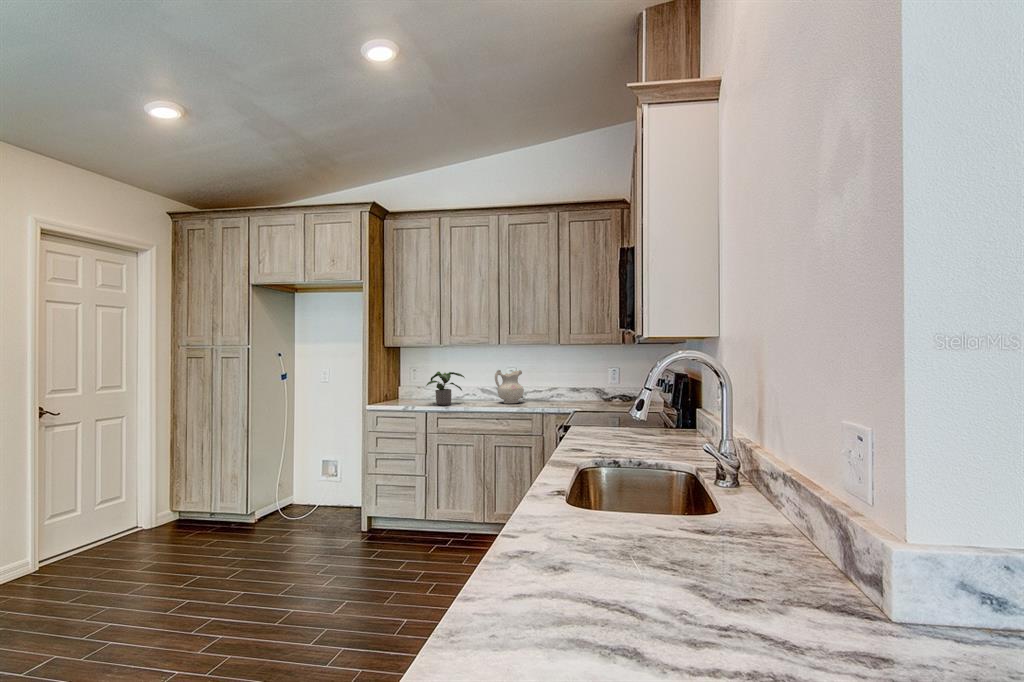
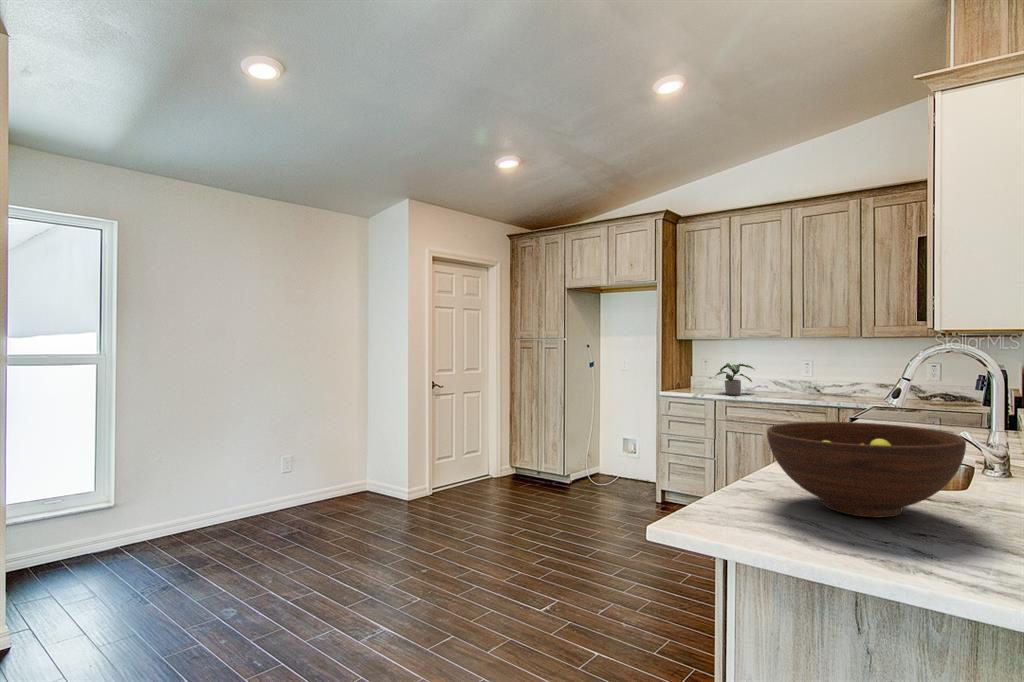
ceramic pitcher: present [495,370,524,403] -> none [787,363,820,397]
fruit bowl: none [536,445,758,574] -> present [767,422,966,517]

